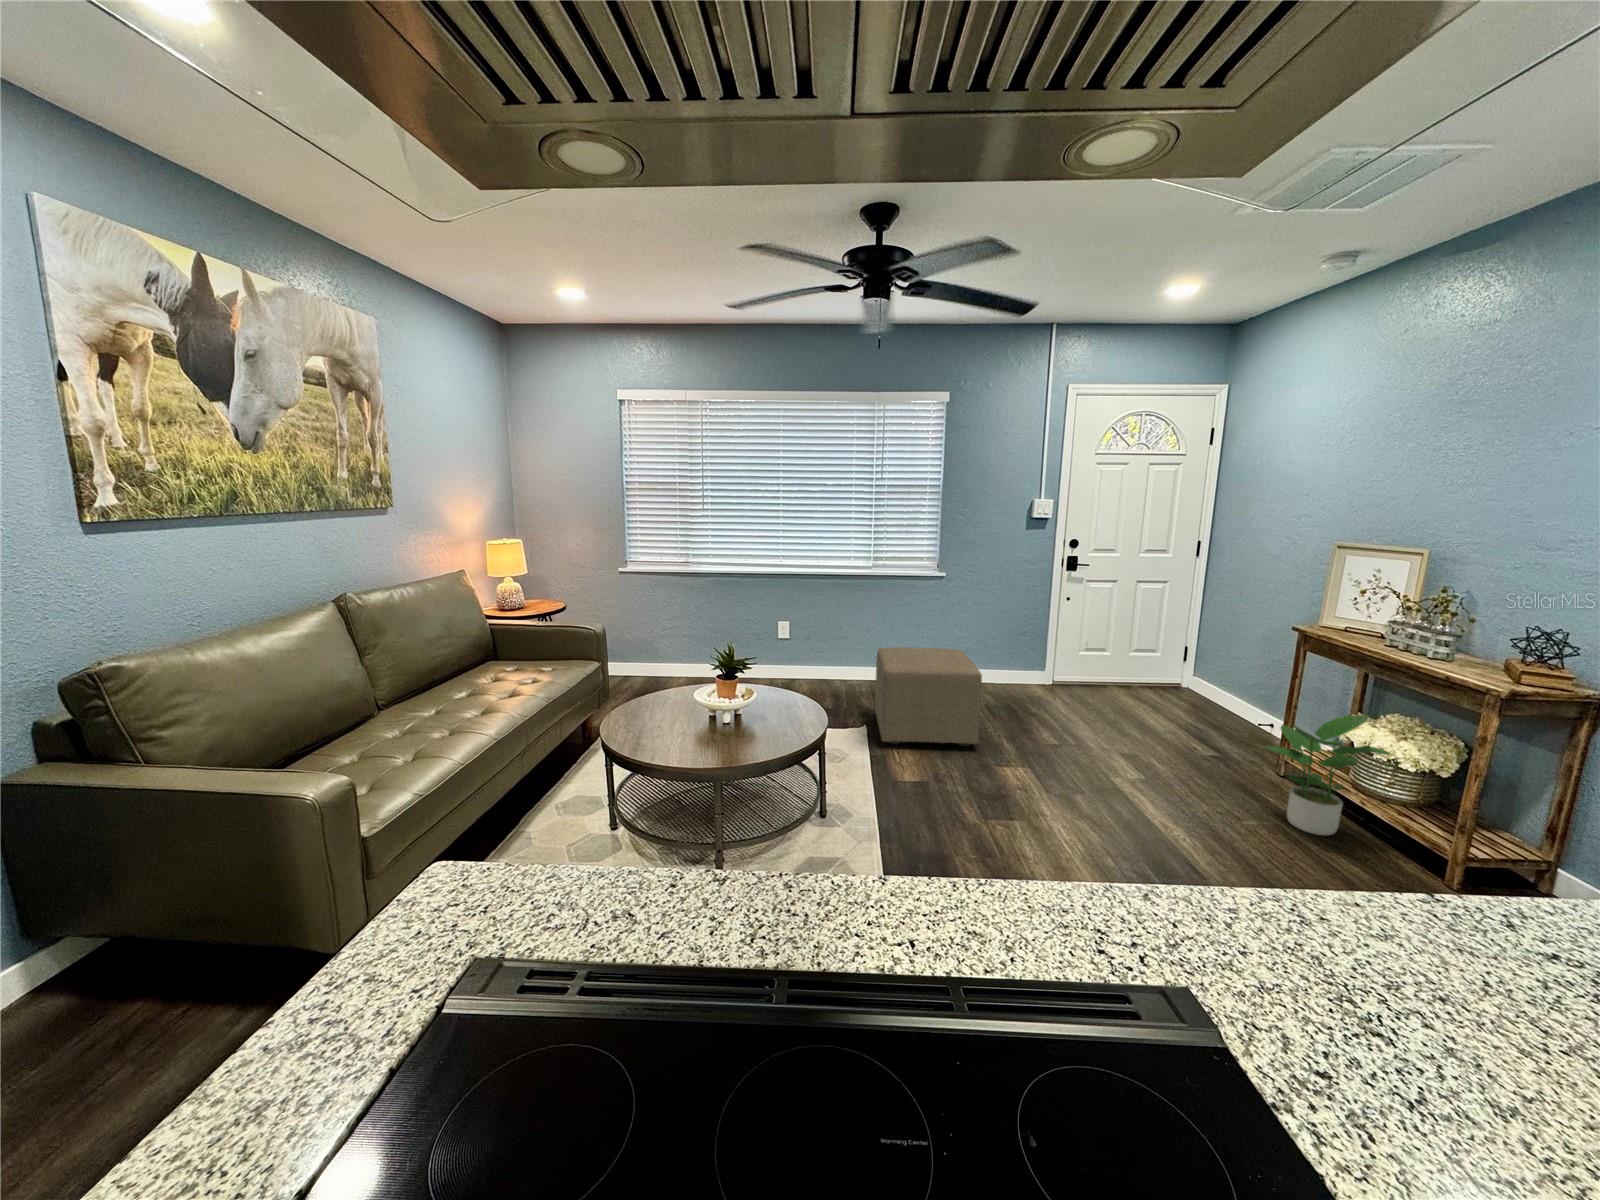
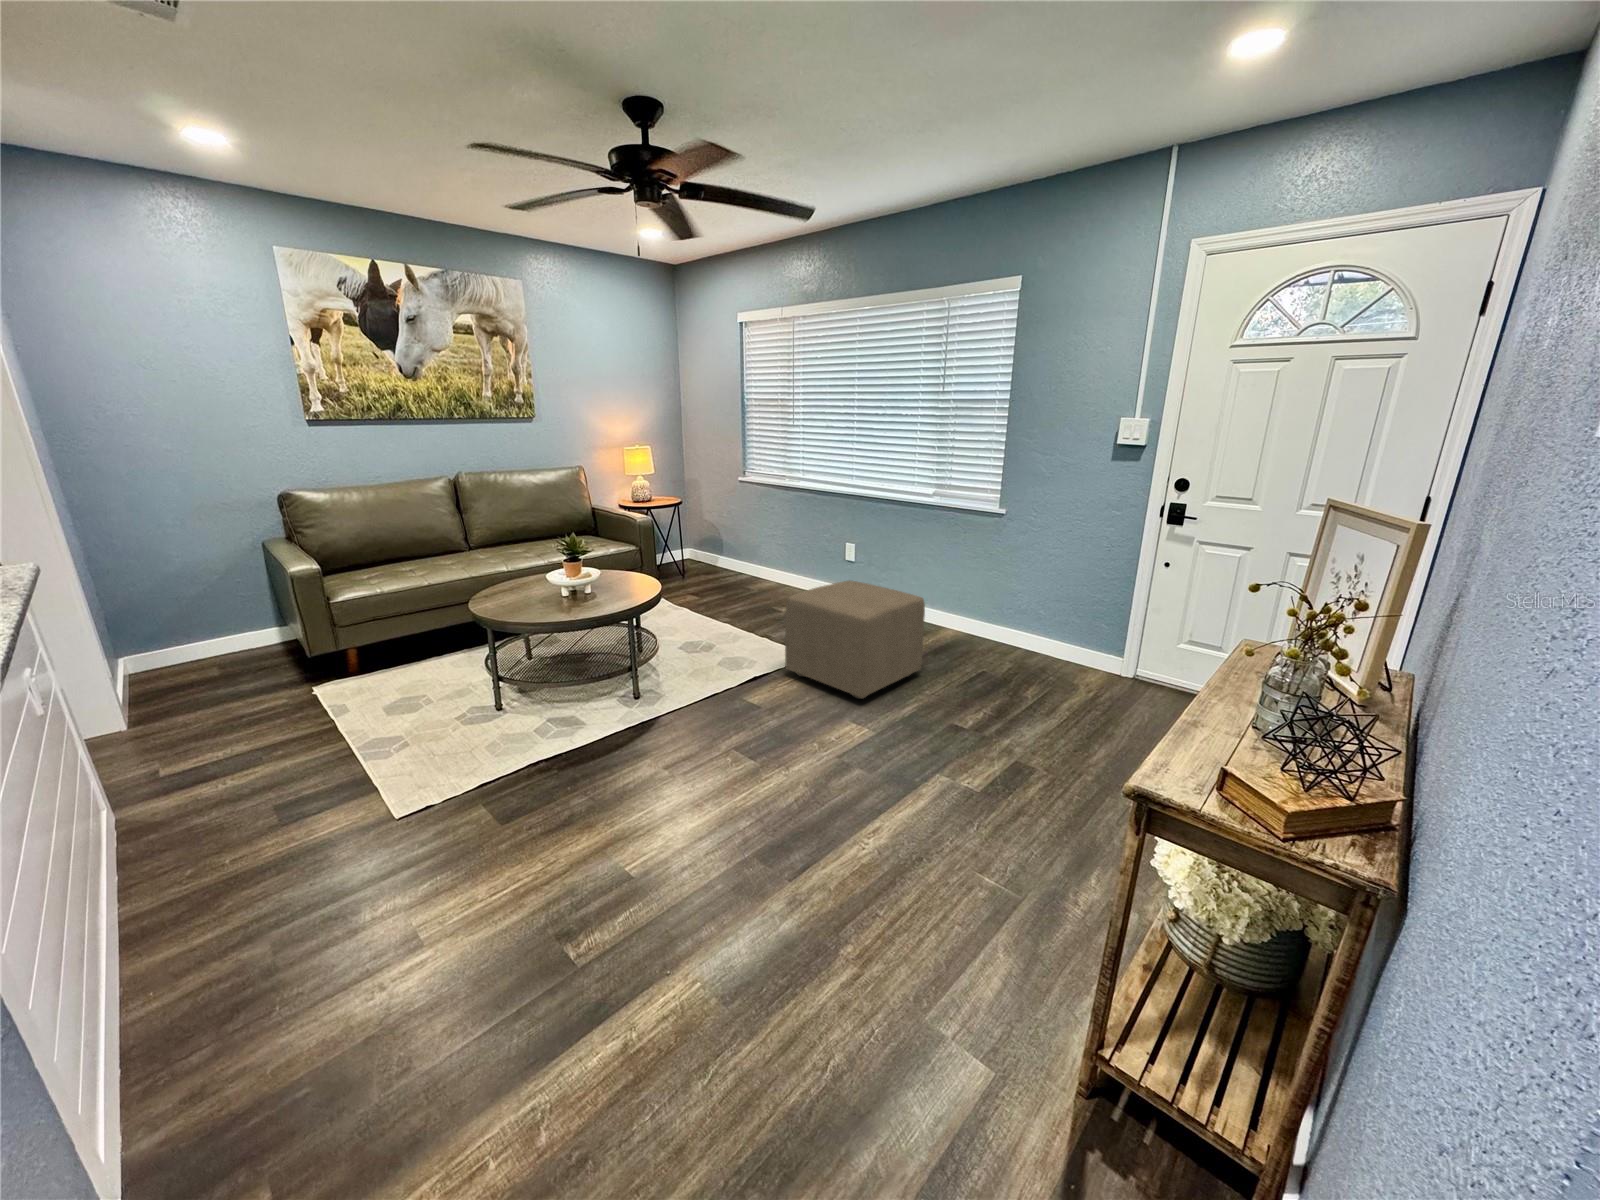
potted plant: present [1264,715,1393,835] -> none [1004,746,1155,947]

